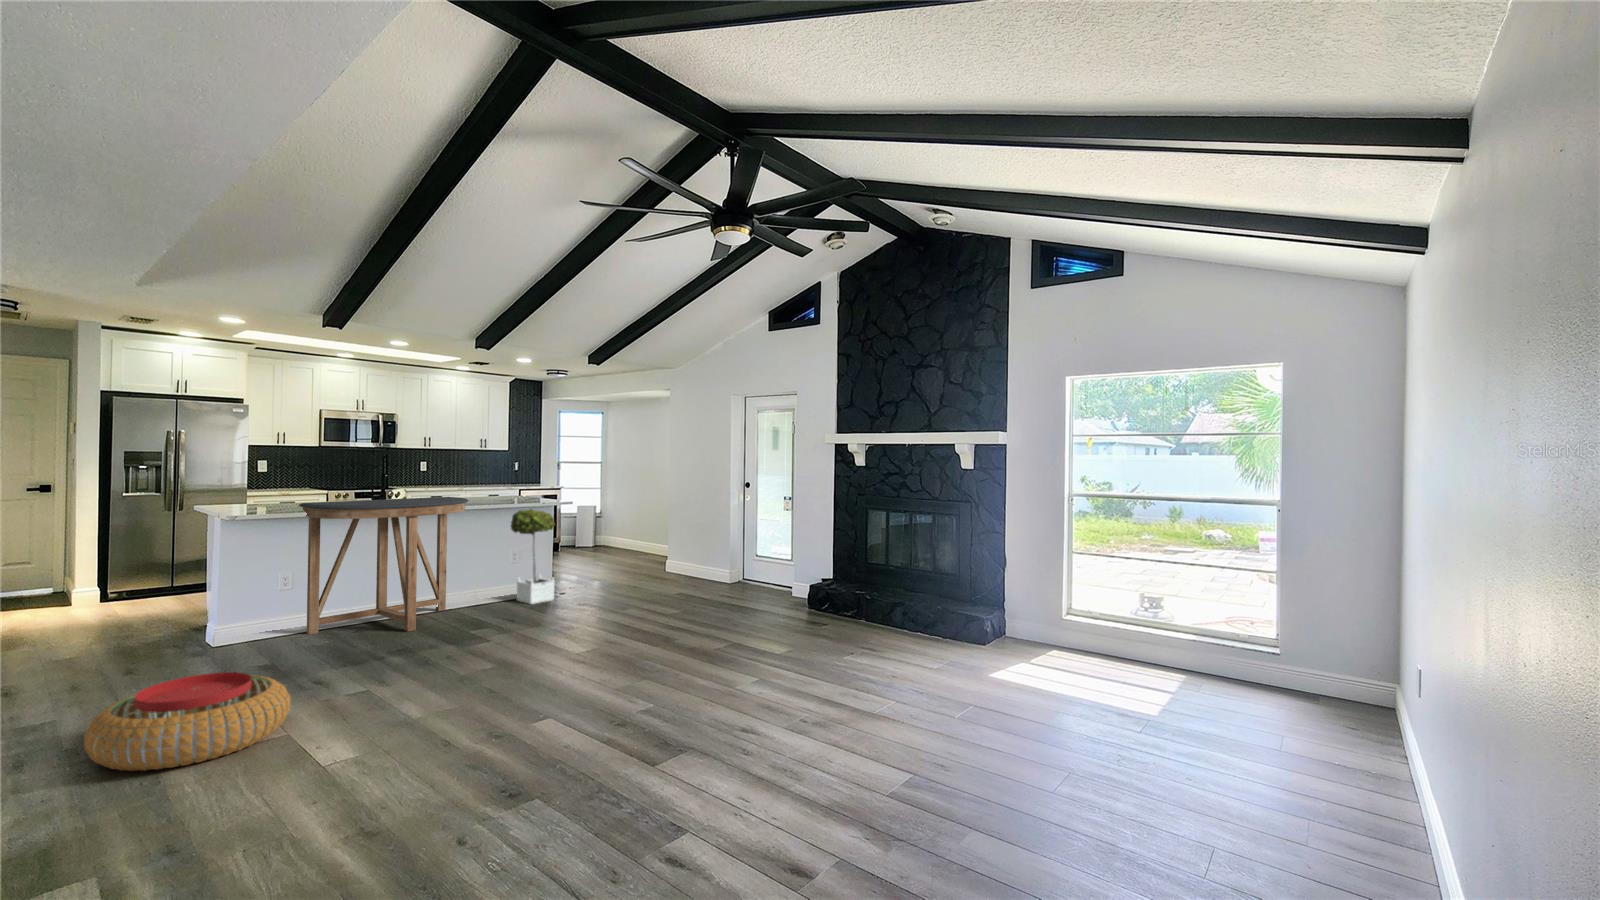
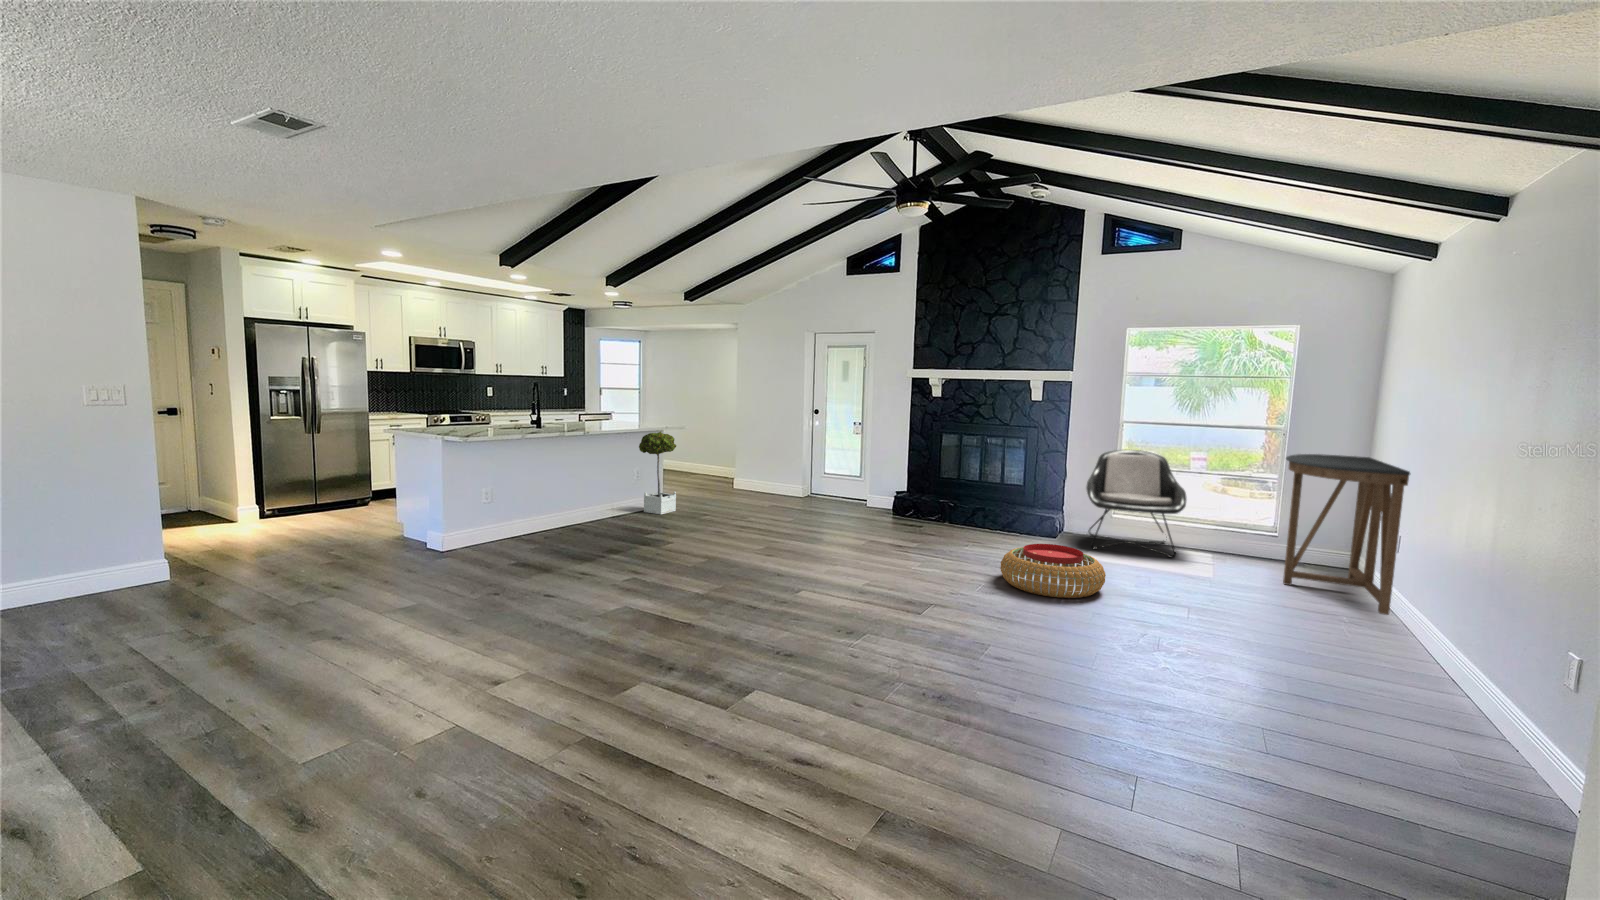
console table: present [299,497,468,634] -> present [1283,454,1410,615]
lounge chair: none [1010,531,1139,682] -> present [1086,450,1186,558]
pouf: present [84,672,290,771] -> present [1000,544,1106,598]

